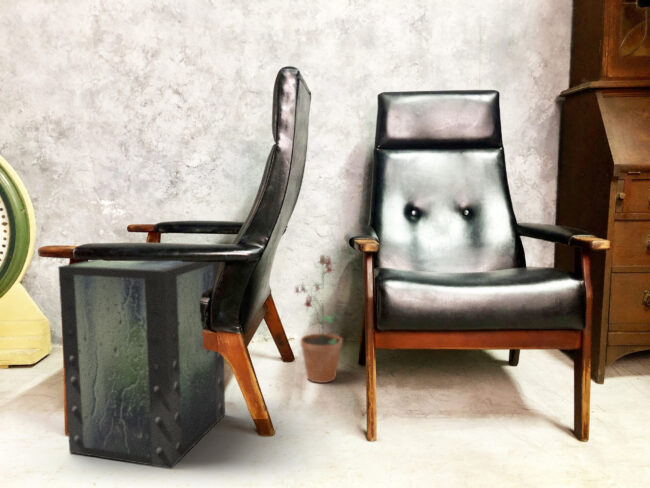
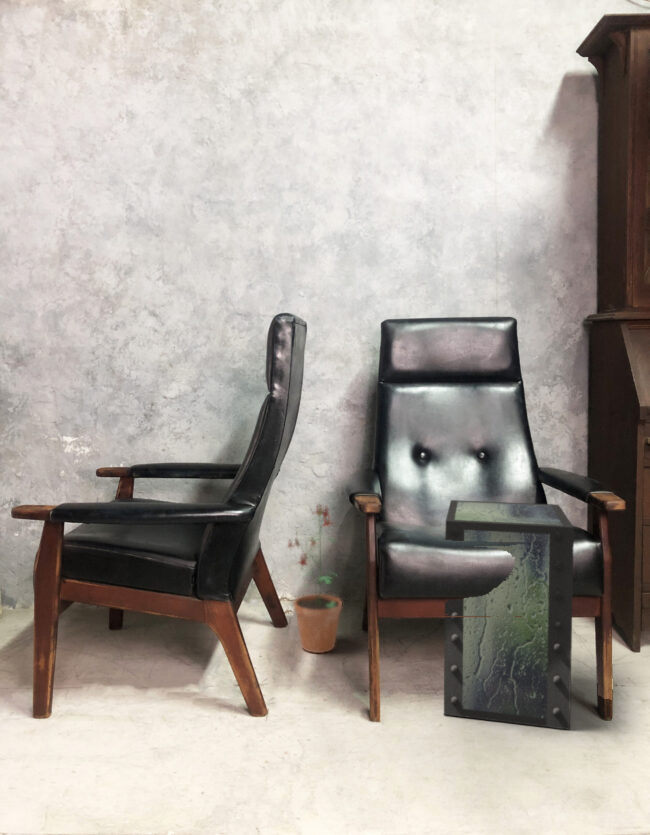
storage box: present [58,260,225,468] -> present [444,500,574,730]

